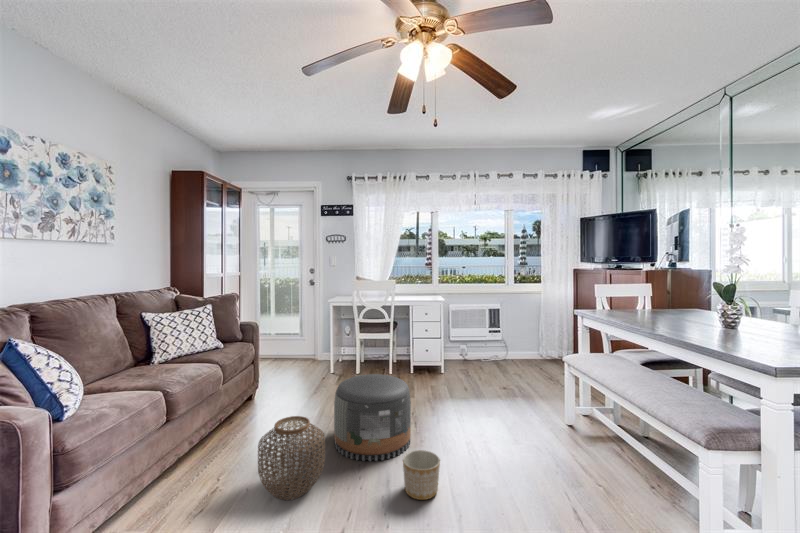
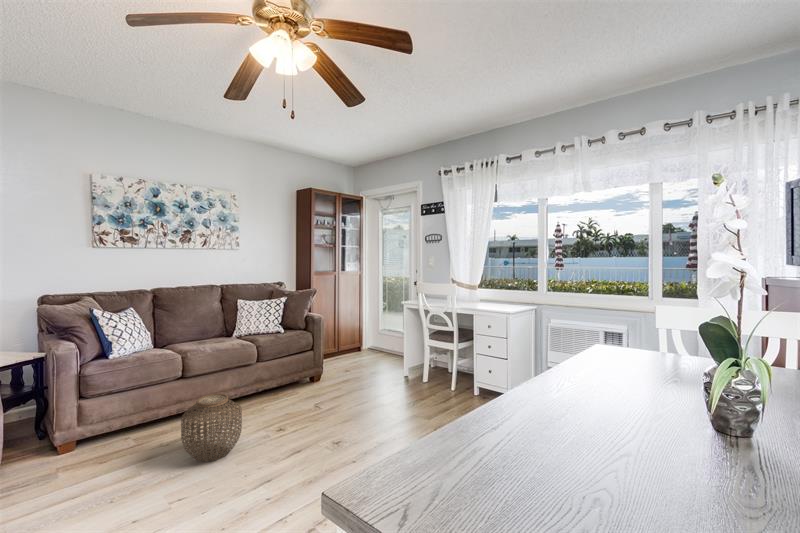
pouf: present [334,374,411,461] -> none [277,377,356,465]
planter: present [403,450,440,500] -> none [244,459,285,511]

